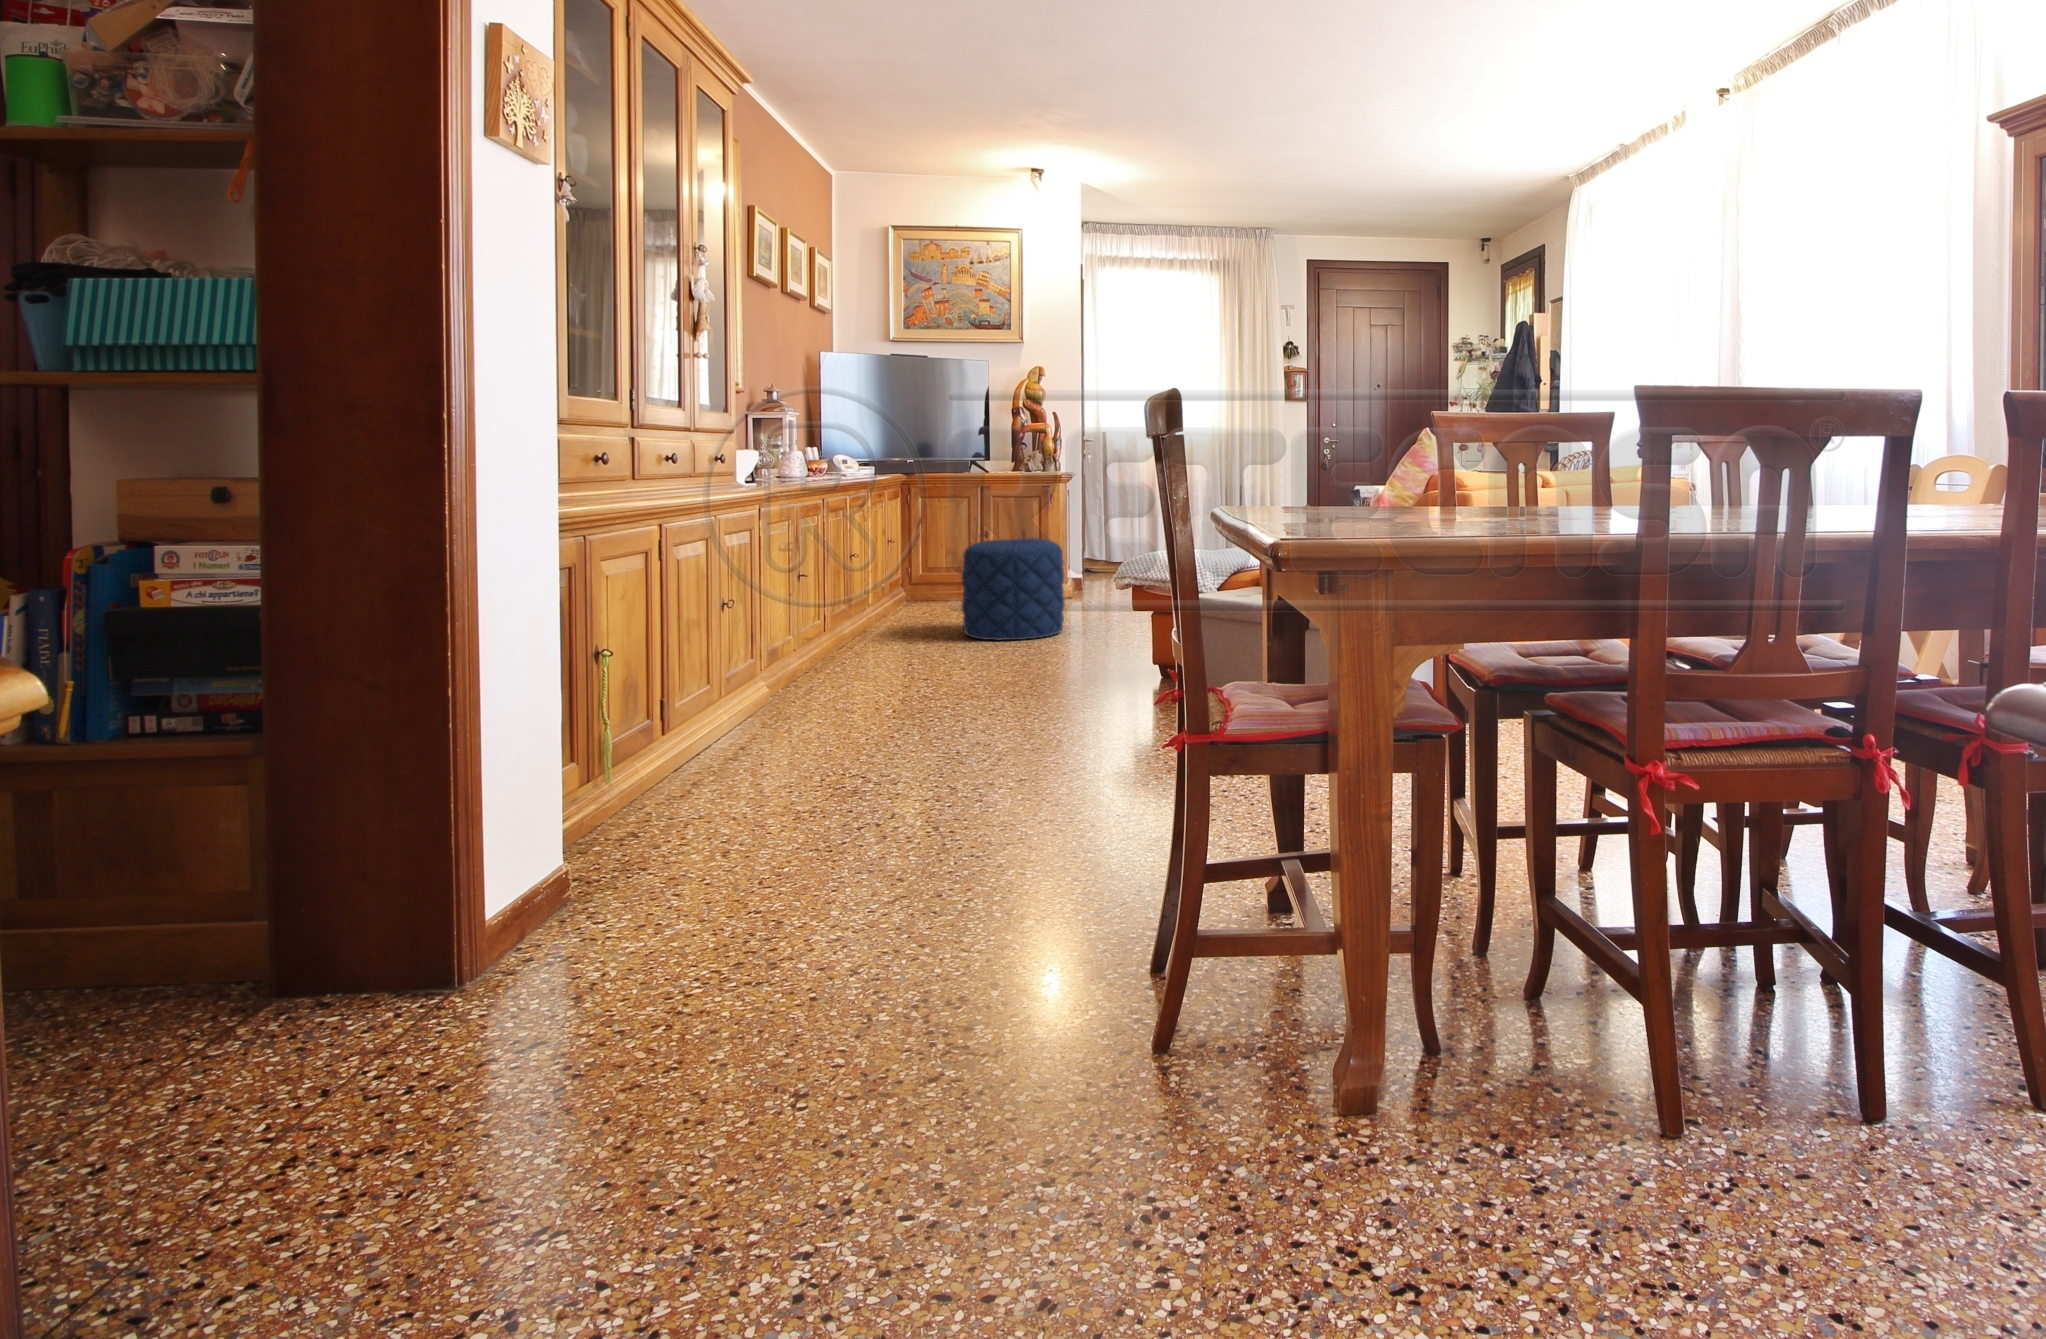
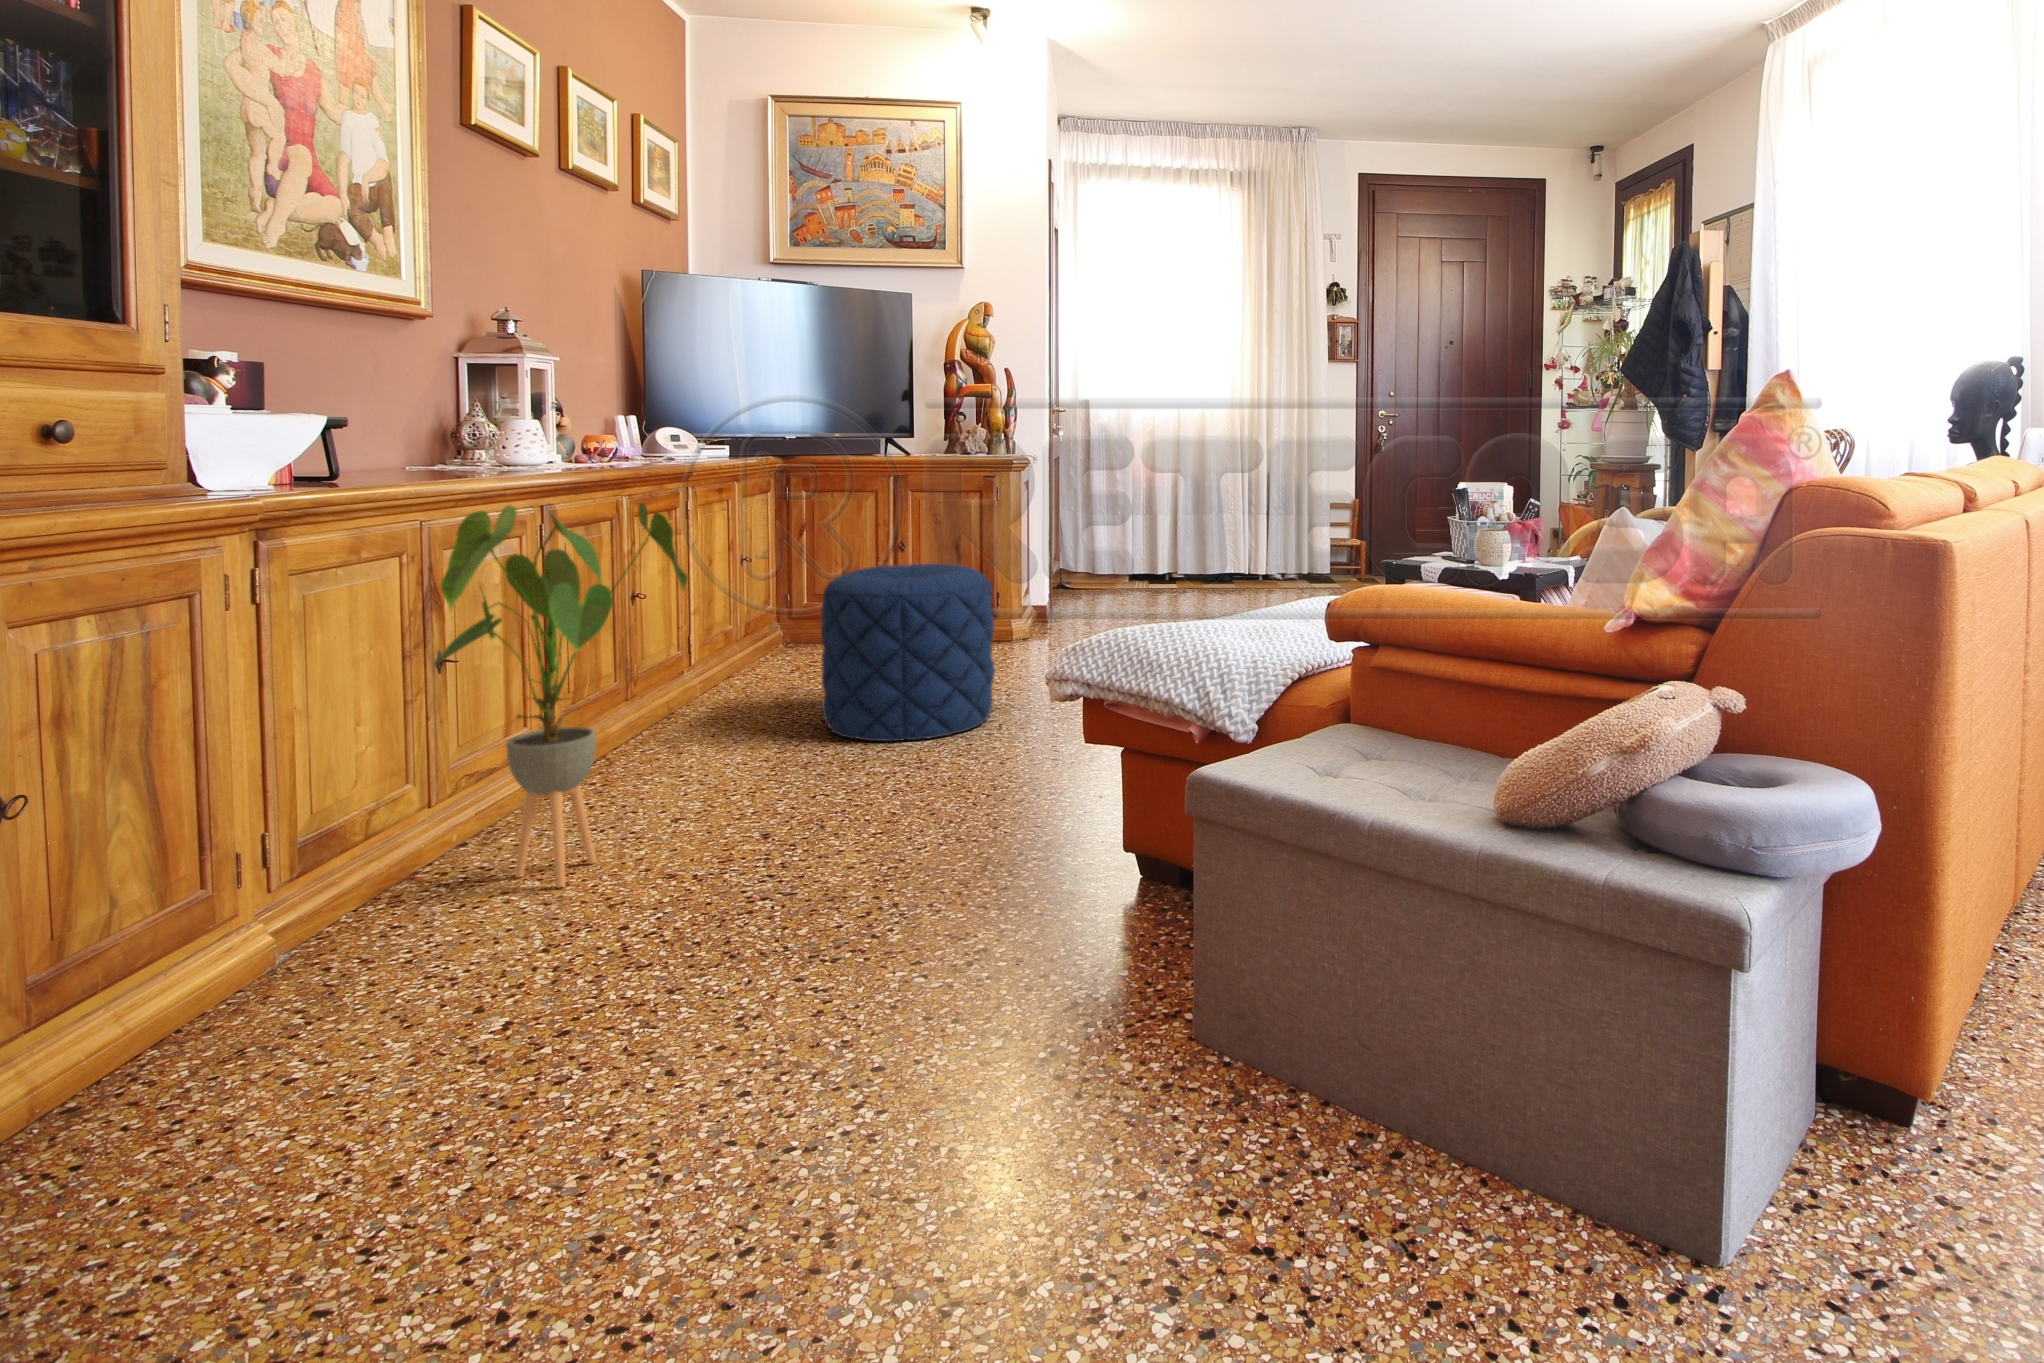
house plant: none [807,494,922,684] -> present [439,502,688,887]

